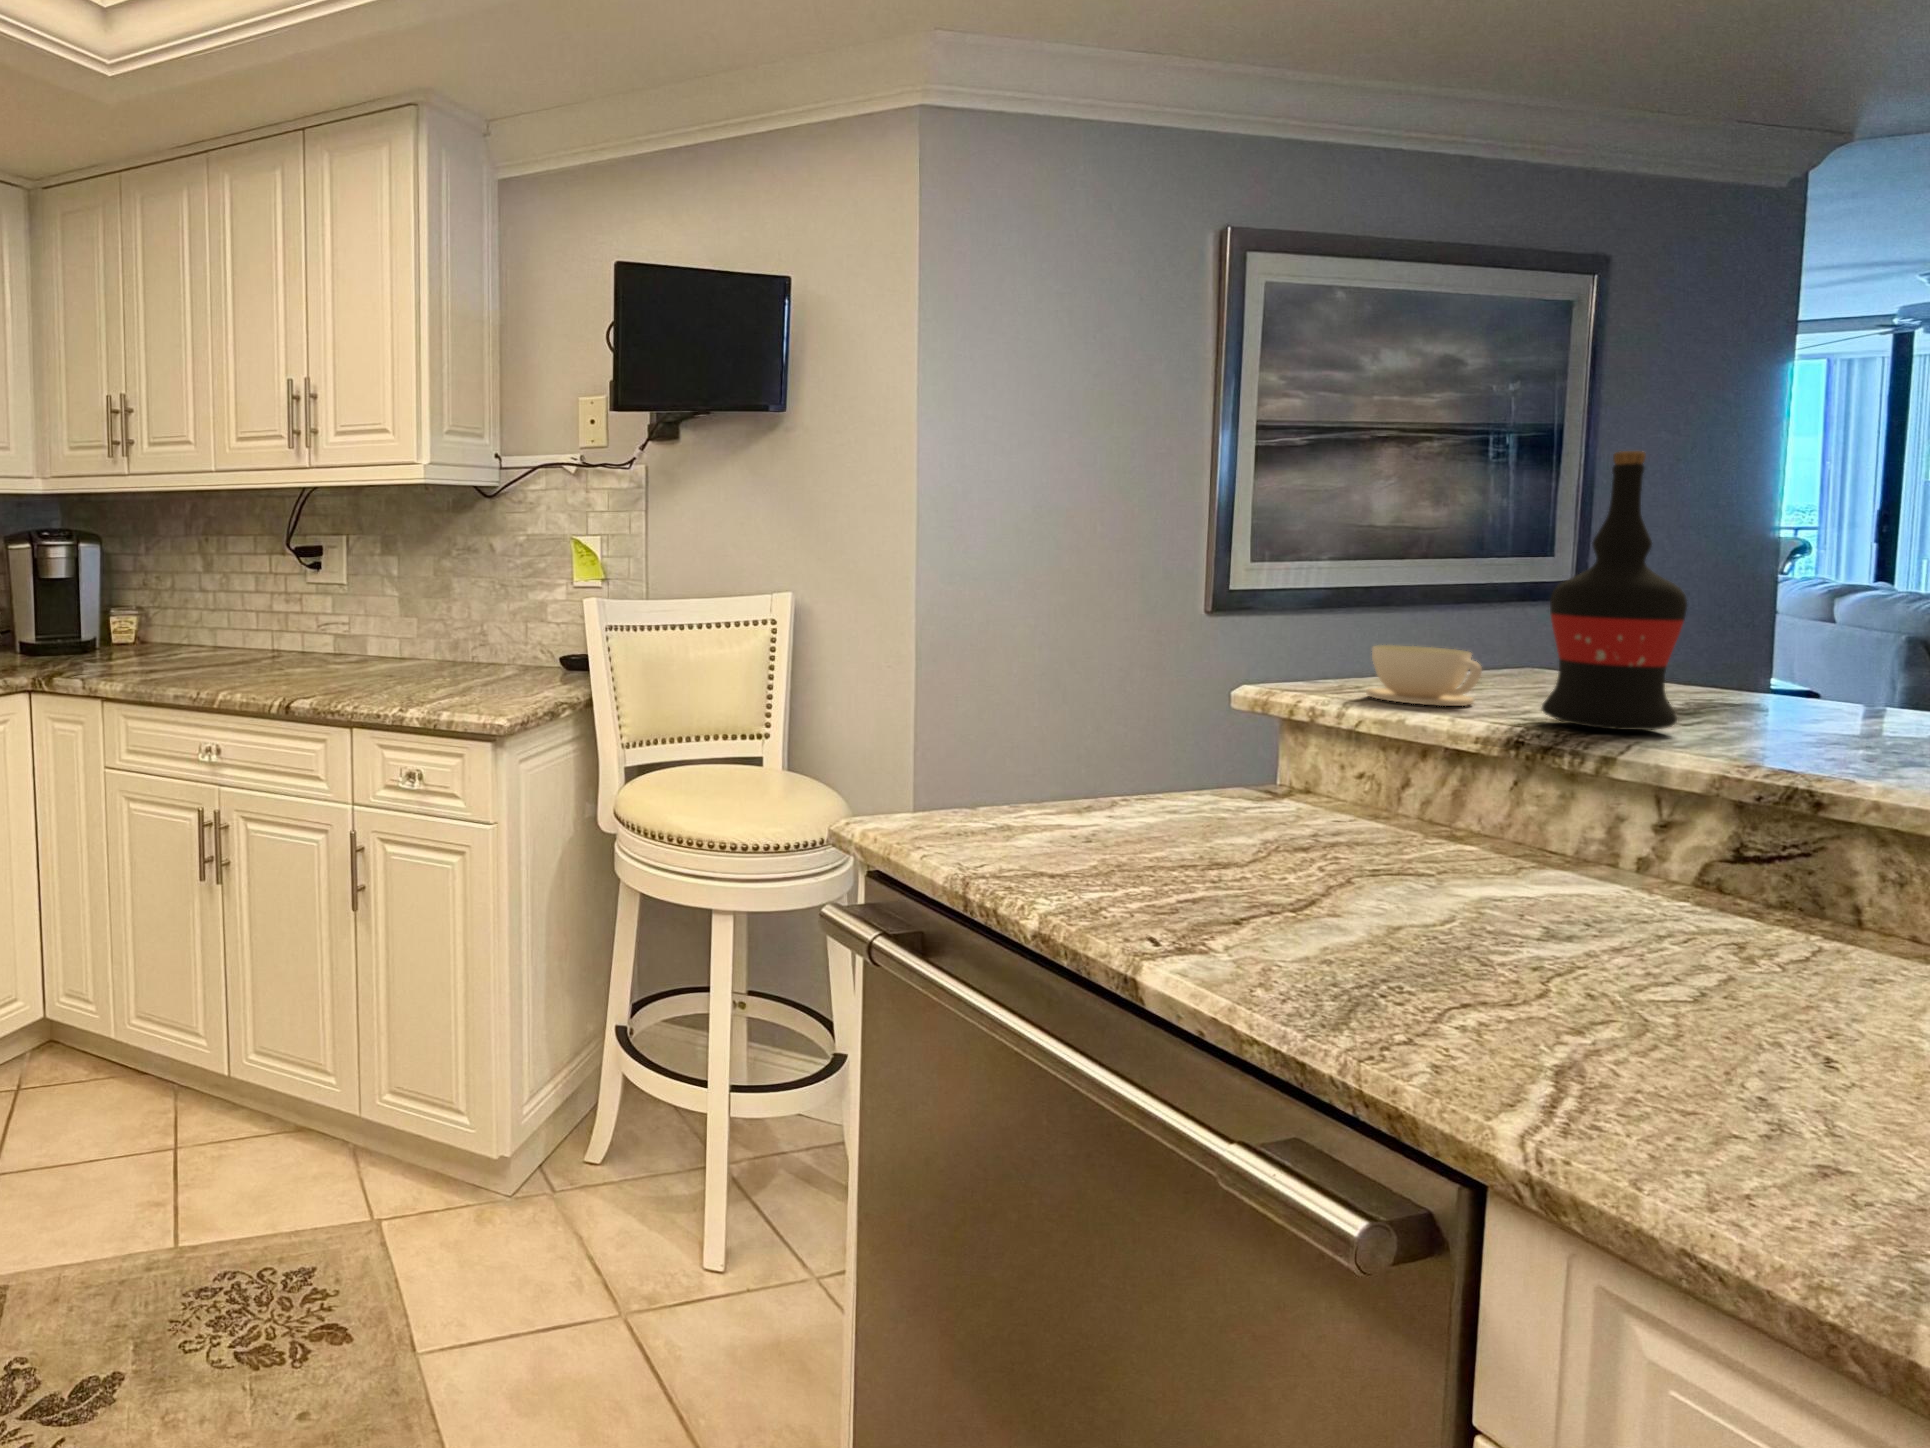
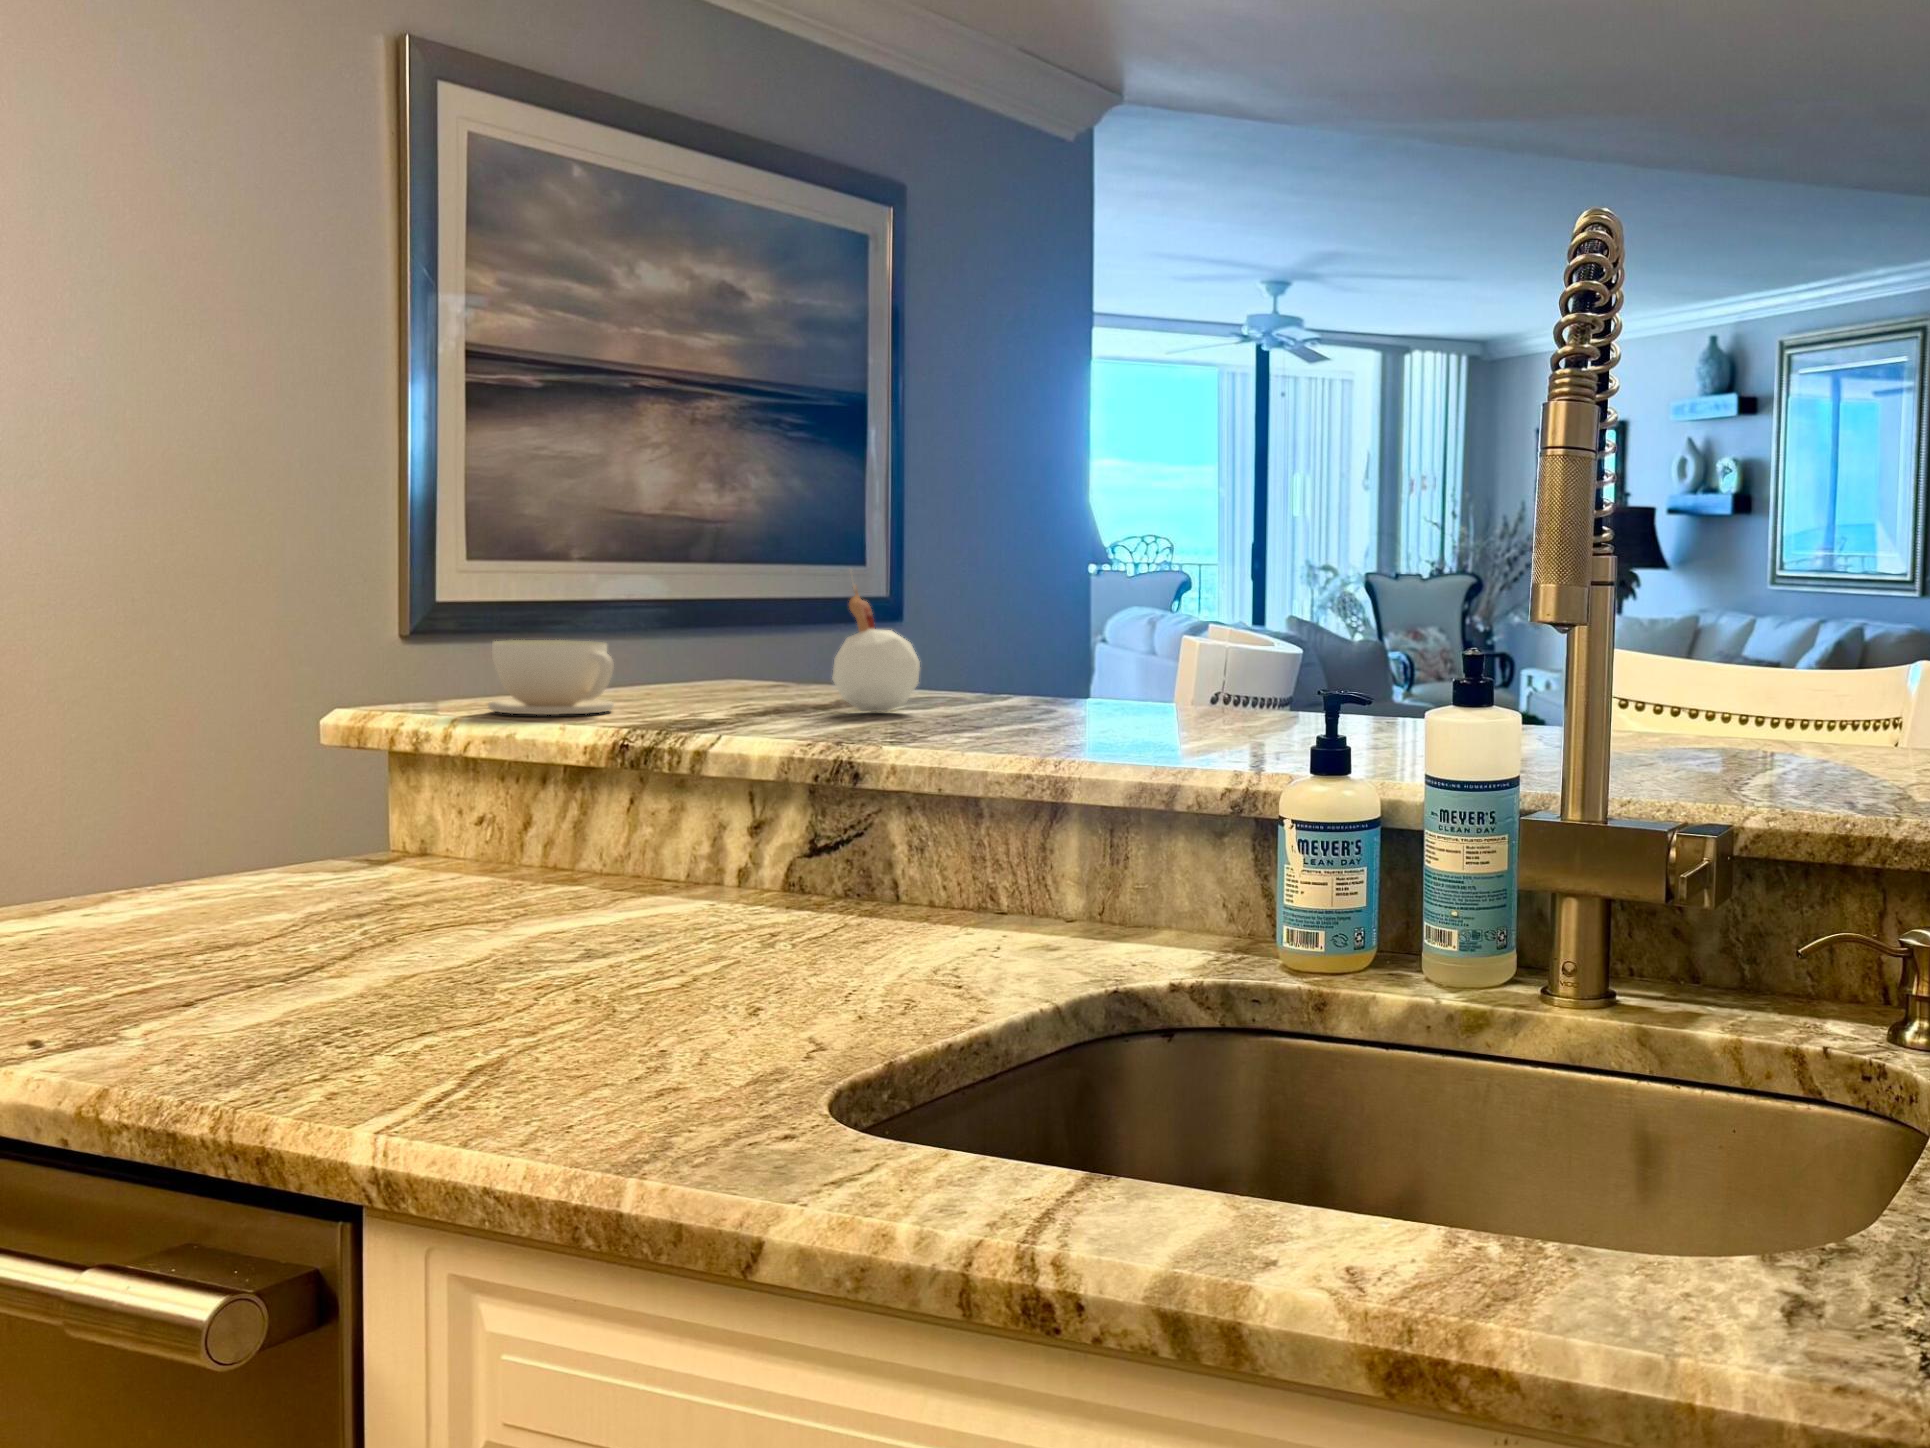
wine bottle: present [1542,451,1687,730] -> none [661,388,788,721]
candle: none [1715,599,1827,731] -> present [832,585,920,712]

